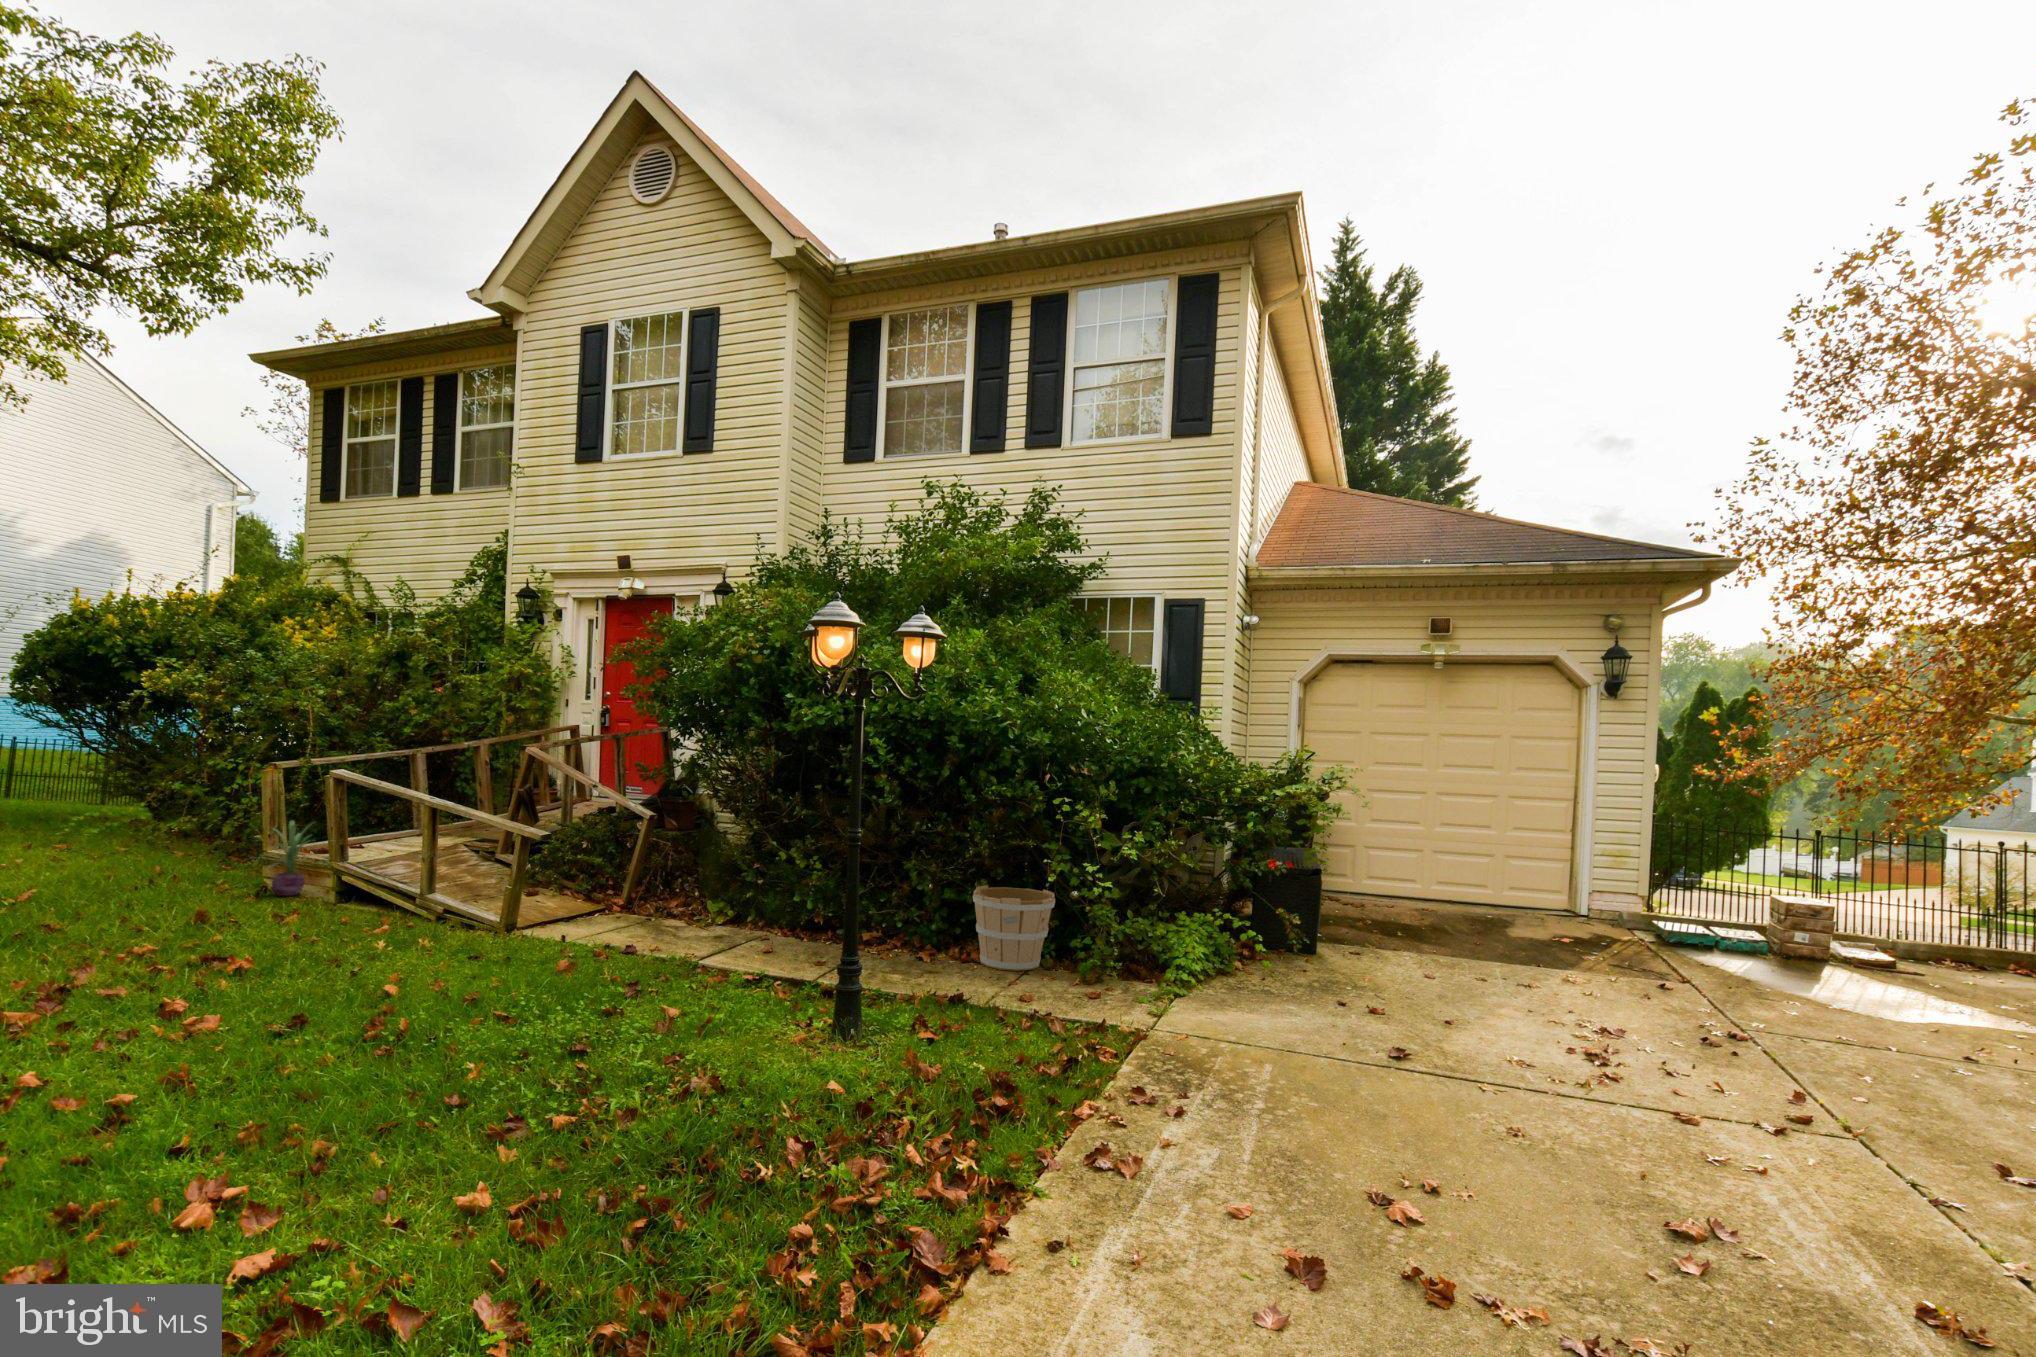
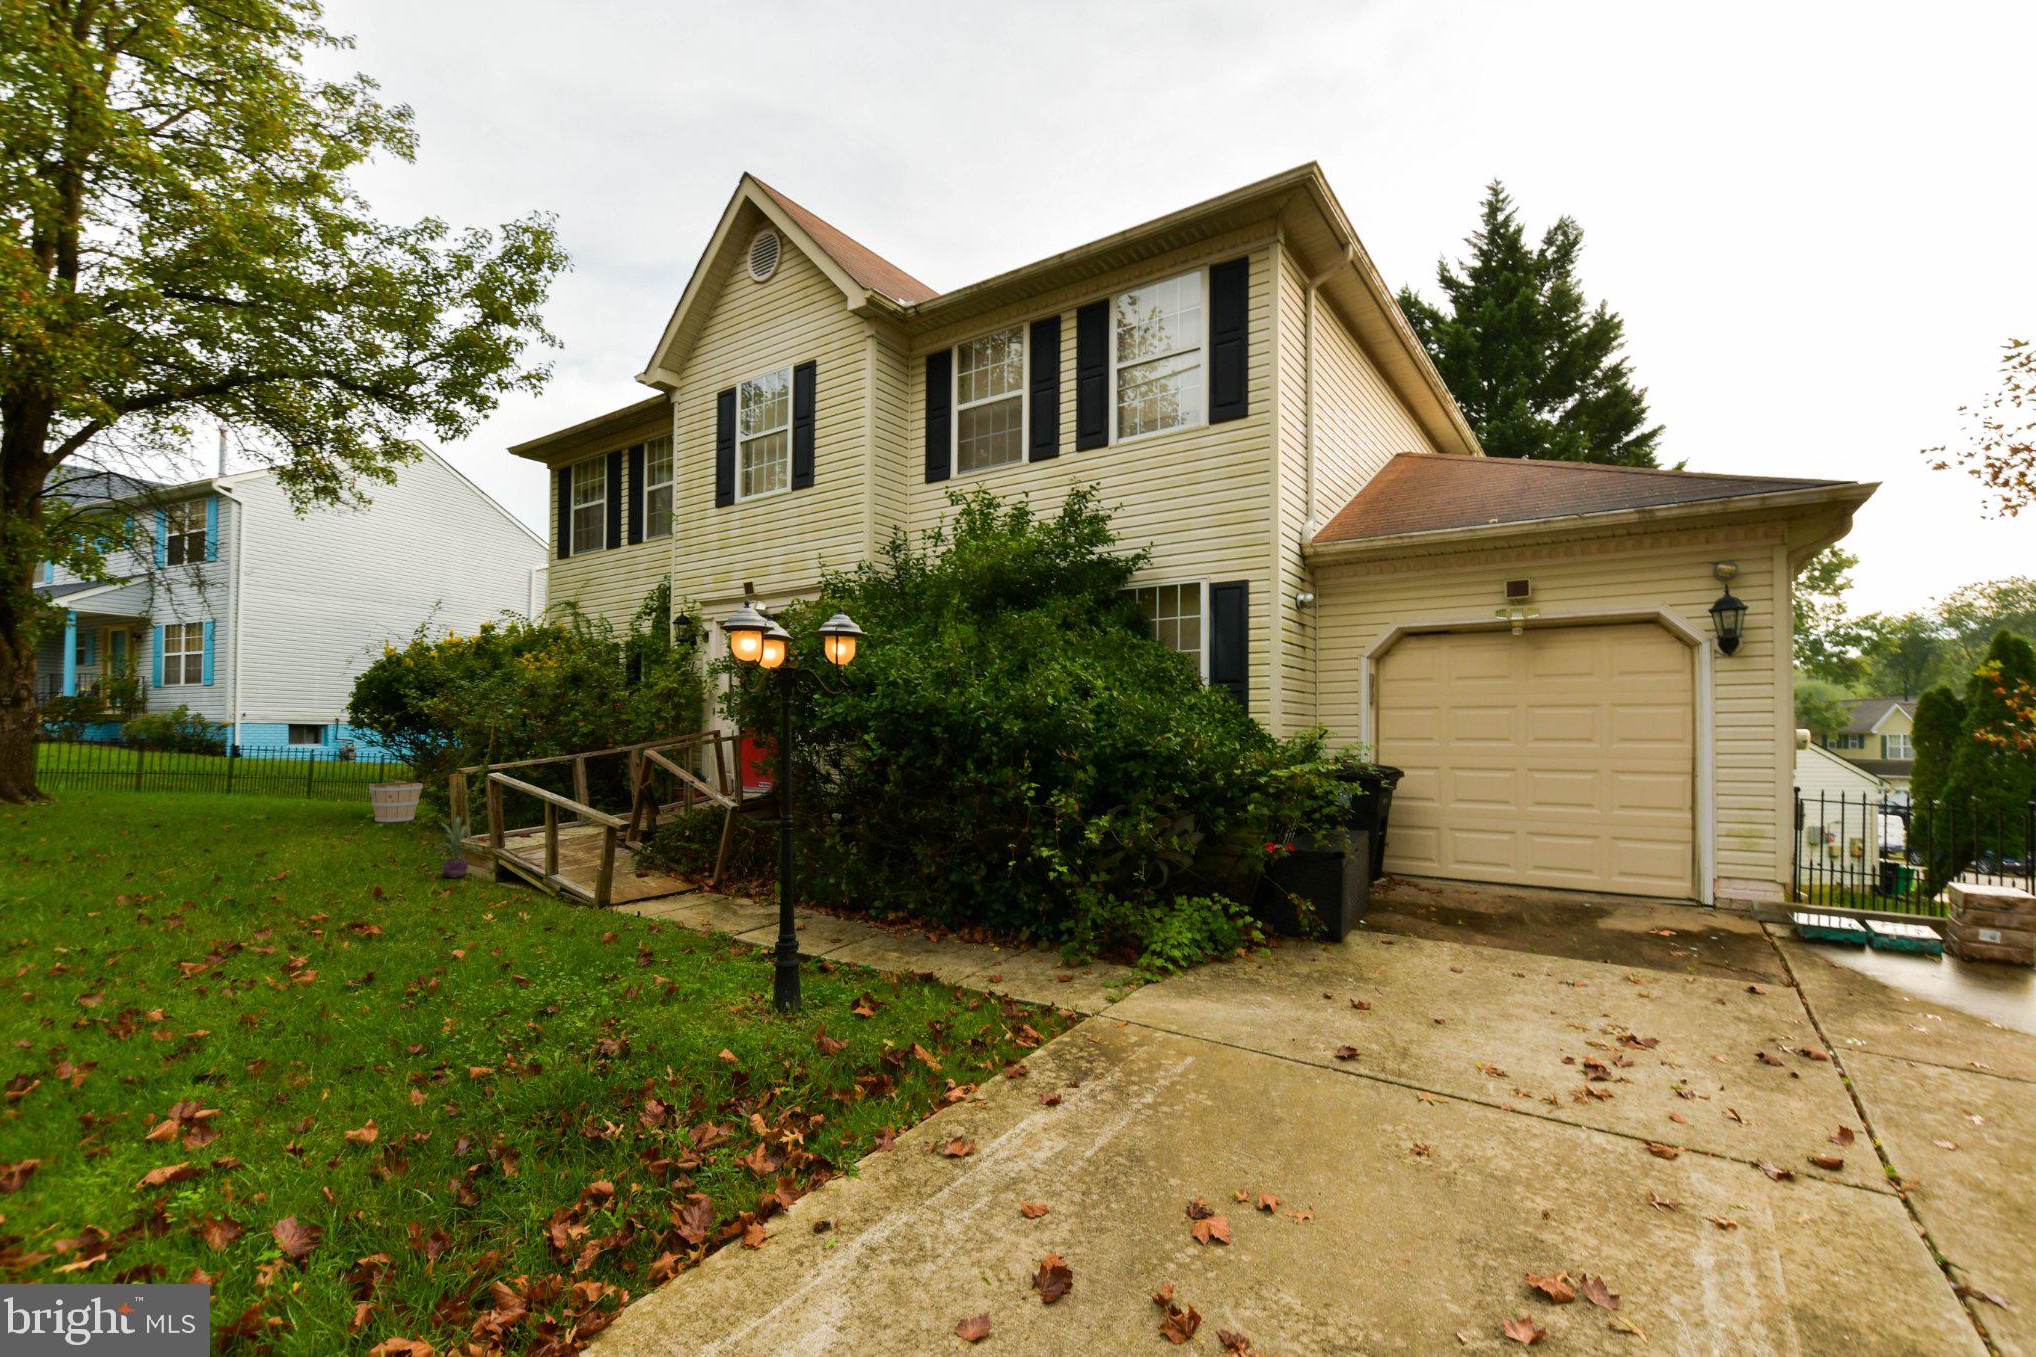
wooden bucket: present [973,885,1055,971] -> present [369,781,423,822]

